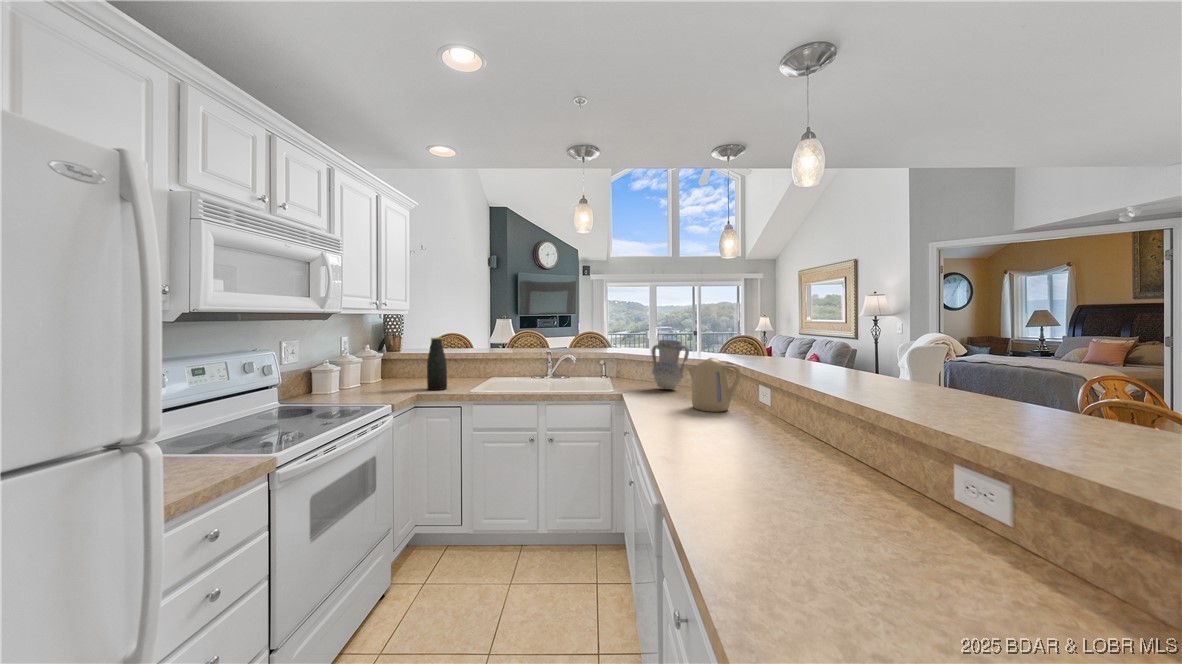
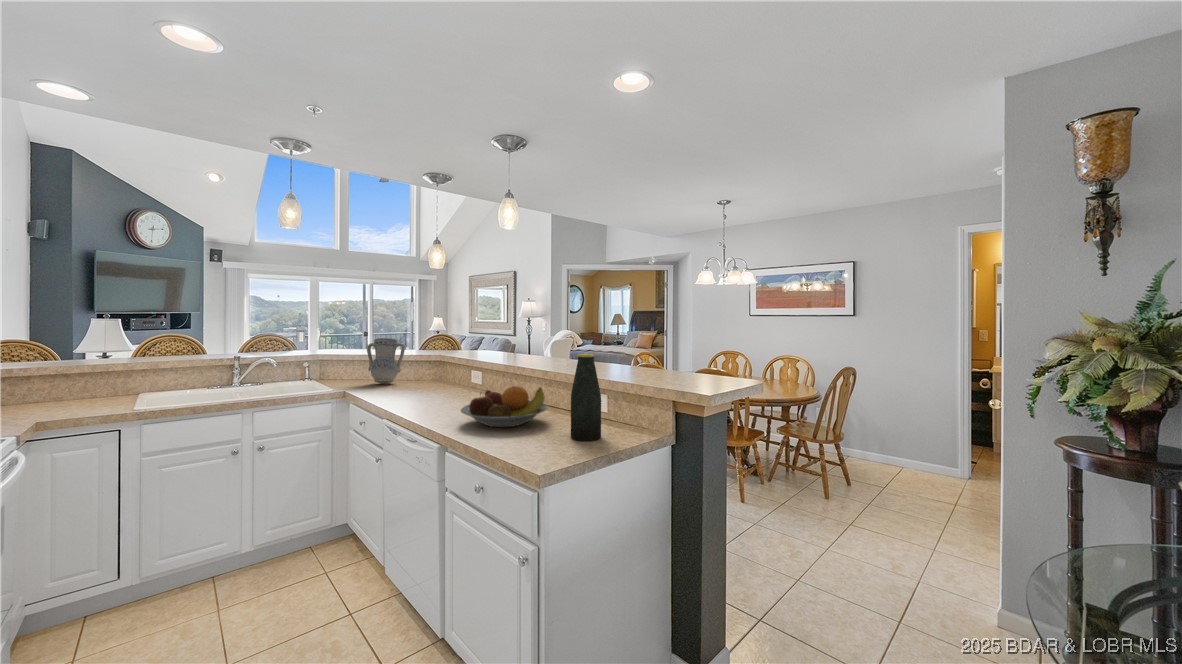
bottle: present [427,337,447,390] -> present [571,354,601,441]
kettle: present [687,358,741,412] -> none [415,351,460,394]
fruit bowl: none [695,426,850,501] -> present [461,386,548,427]

